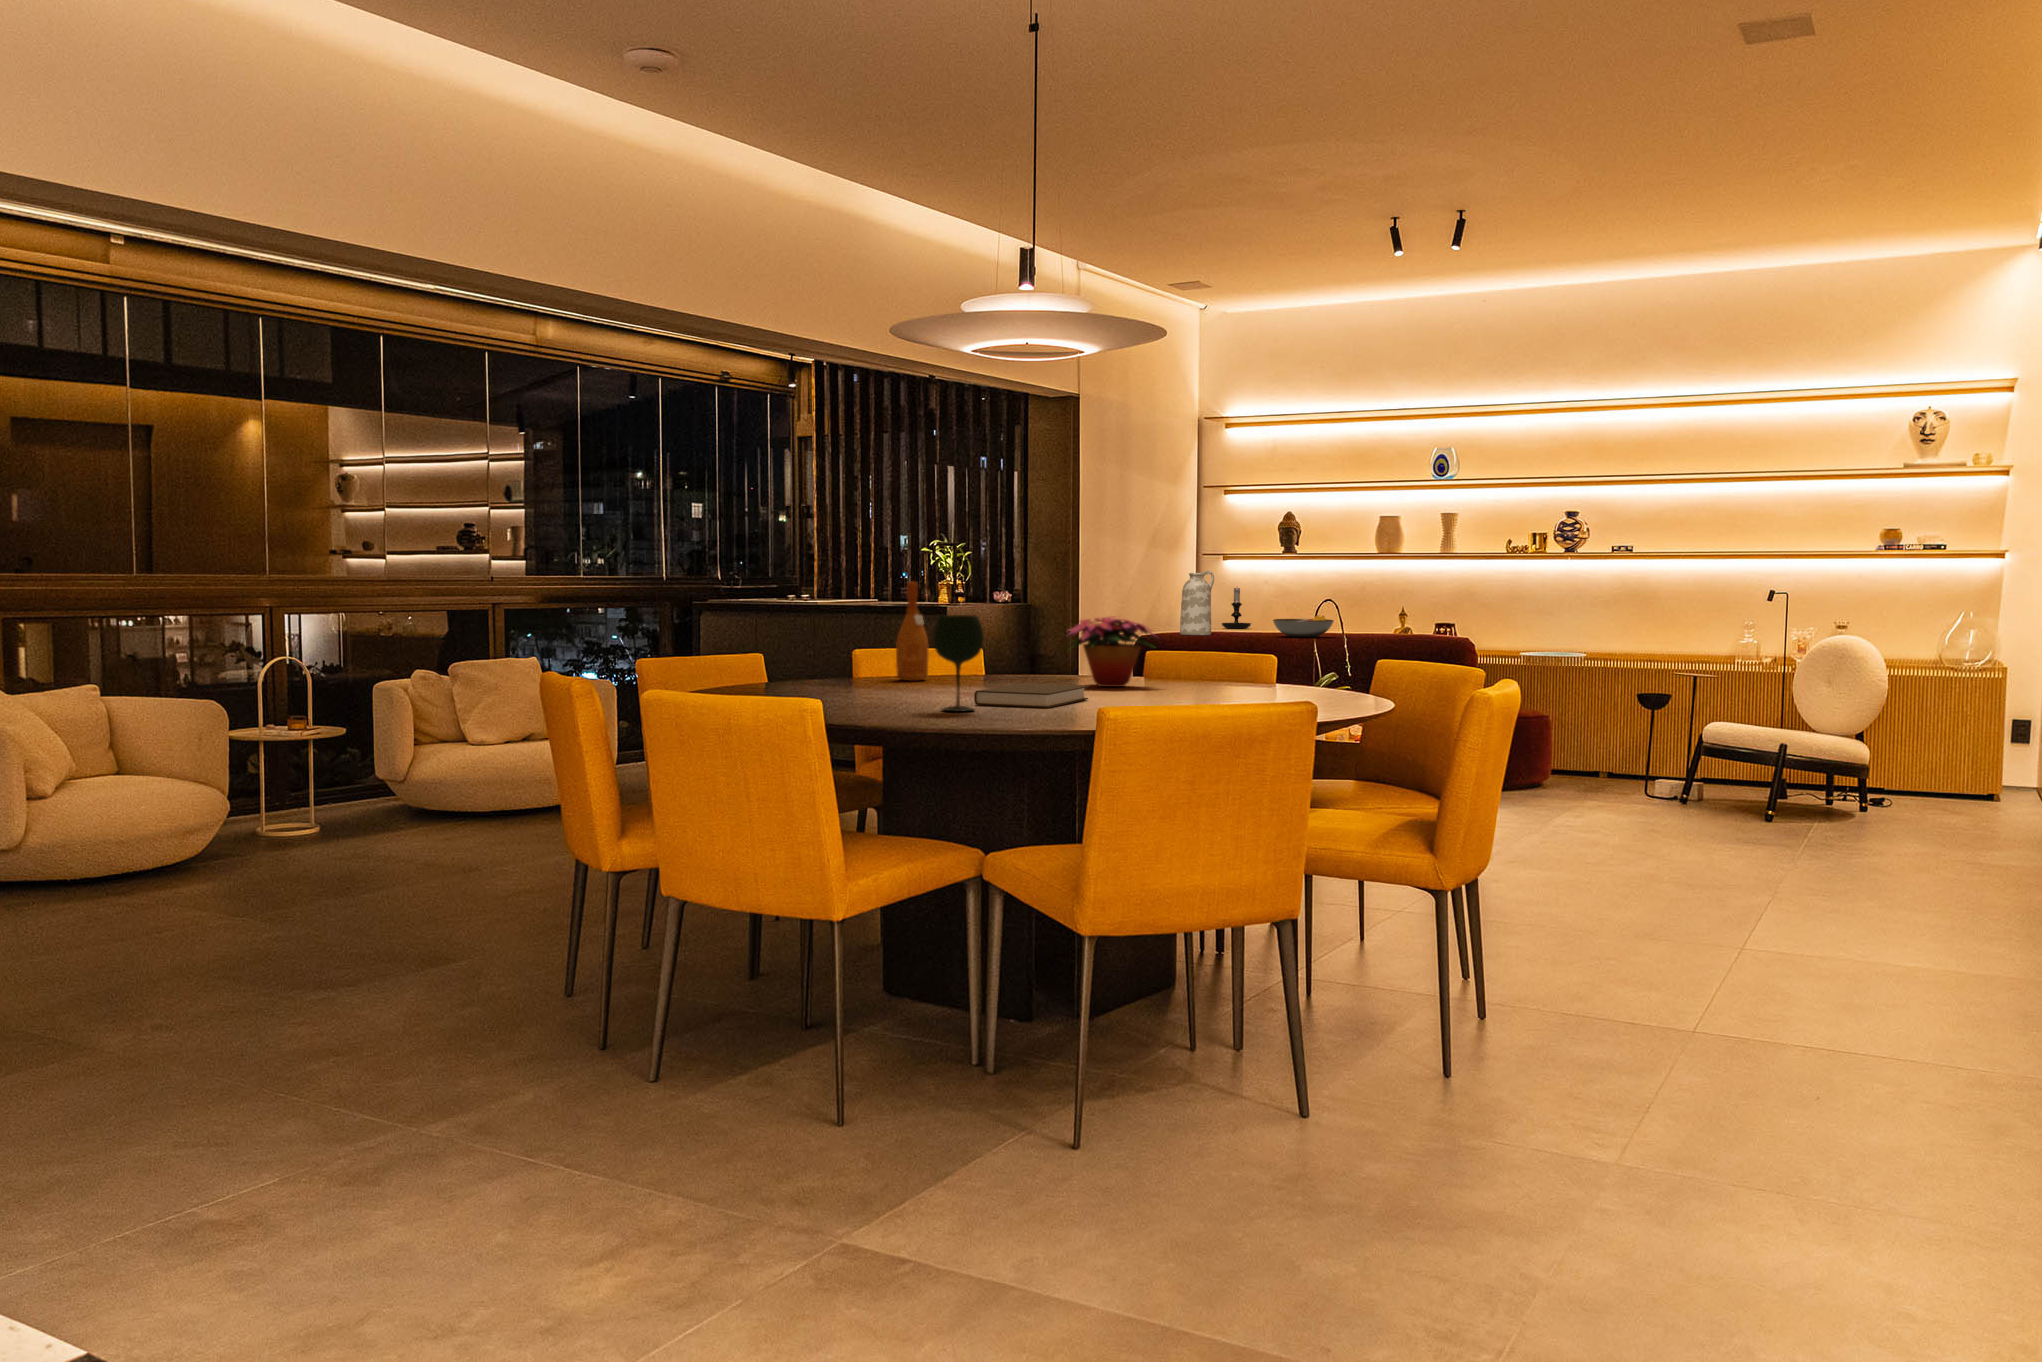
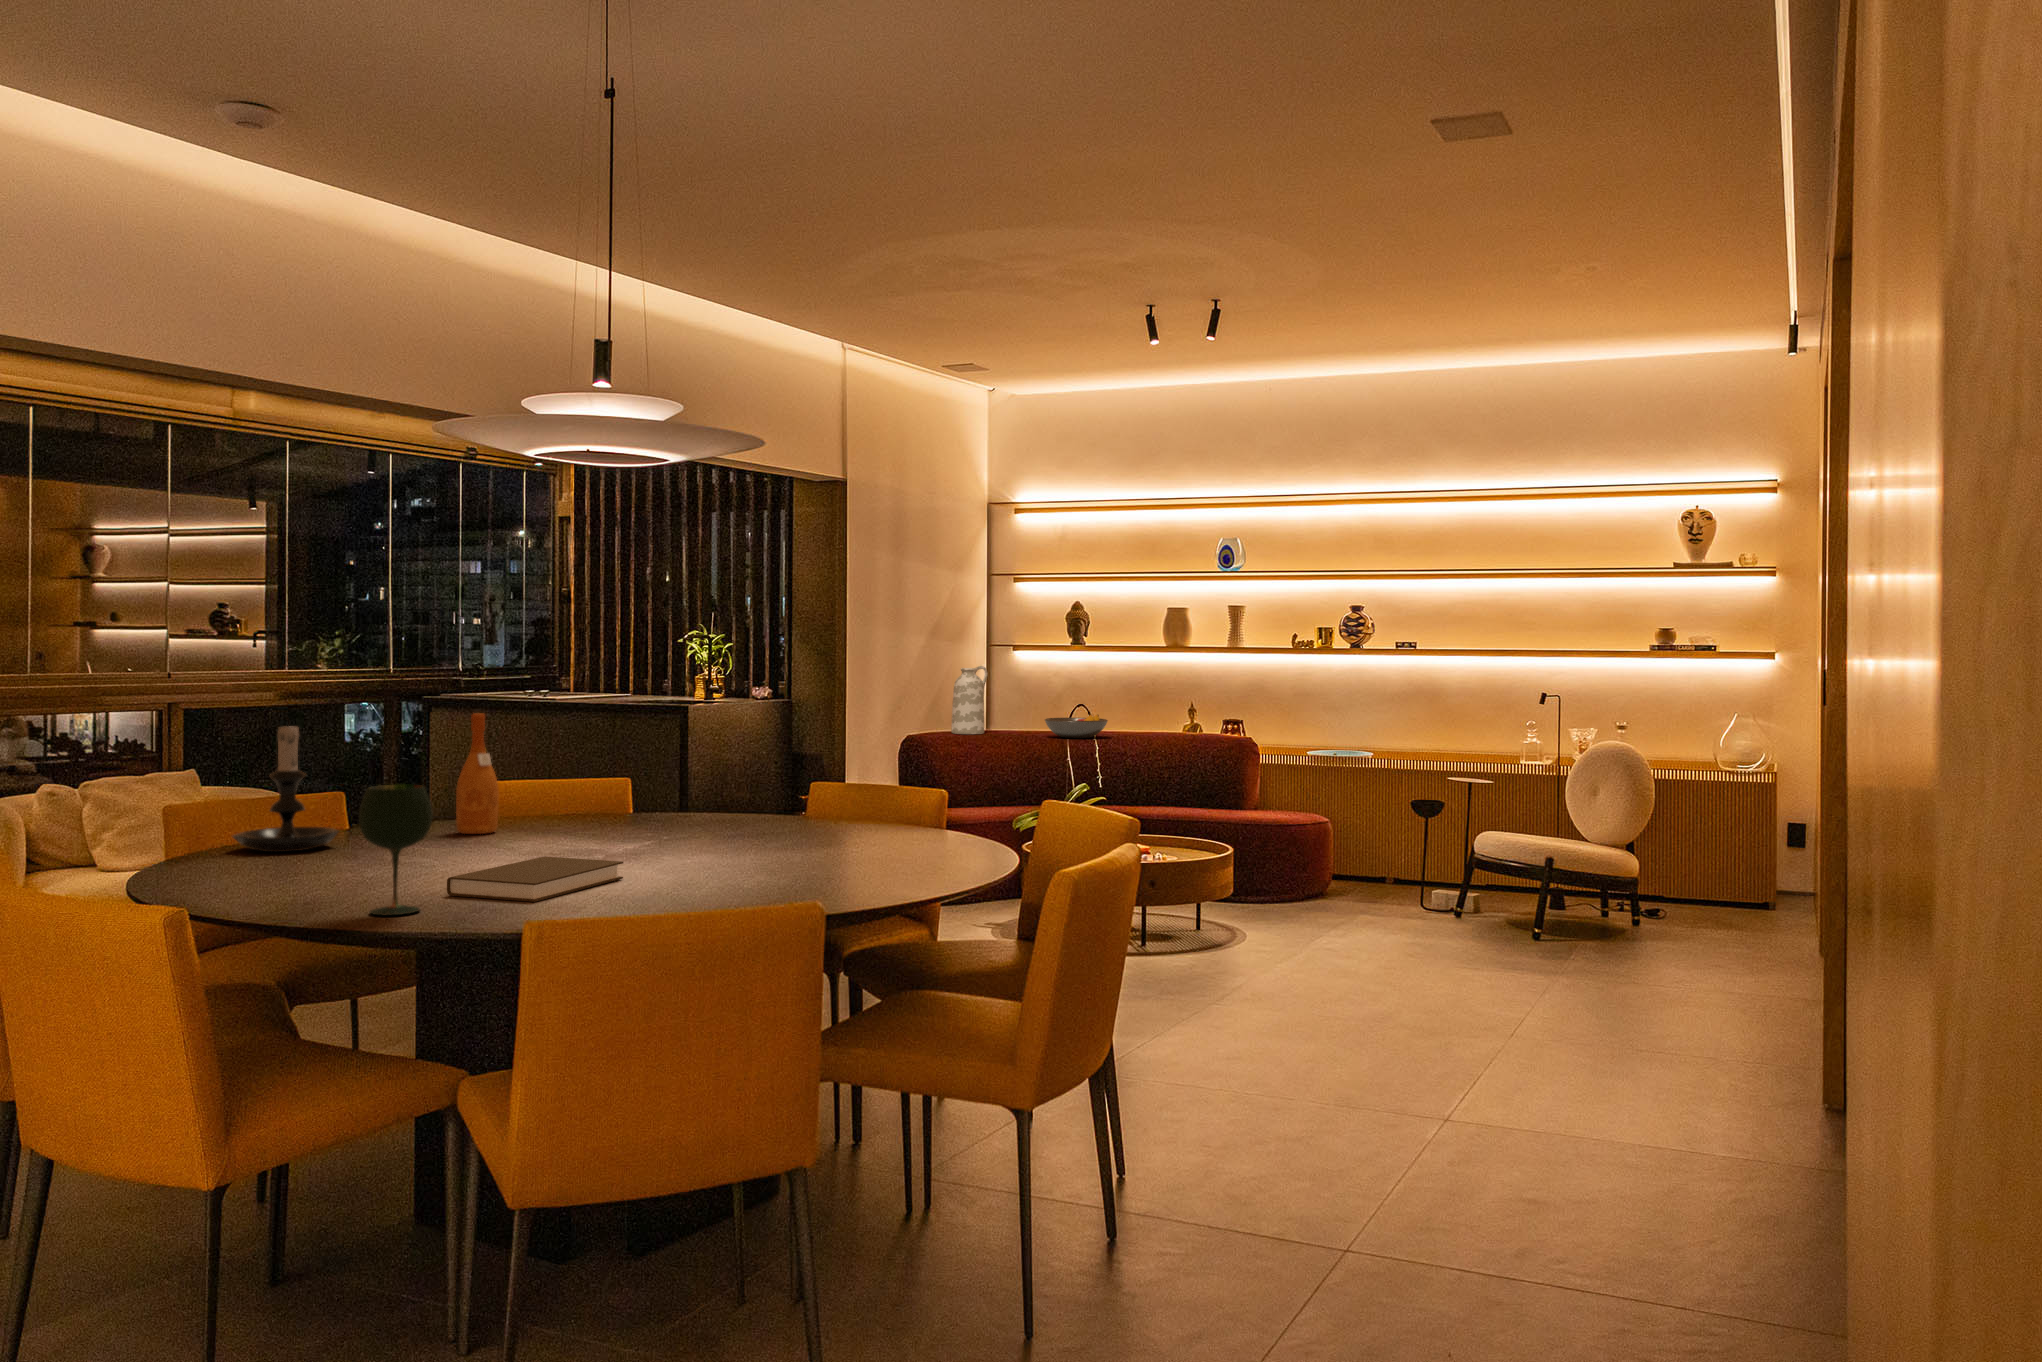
candle holder: present [1222,588,1251,629] -> present [233,726,339,852]
flower arrangement: present [1070,616,1156,687] -> none [639,758,770,846]

